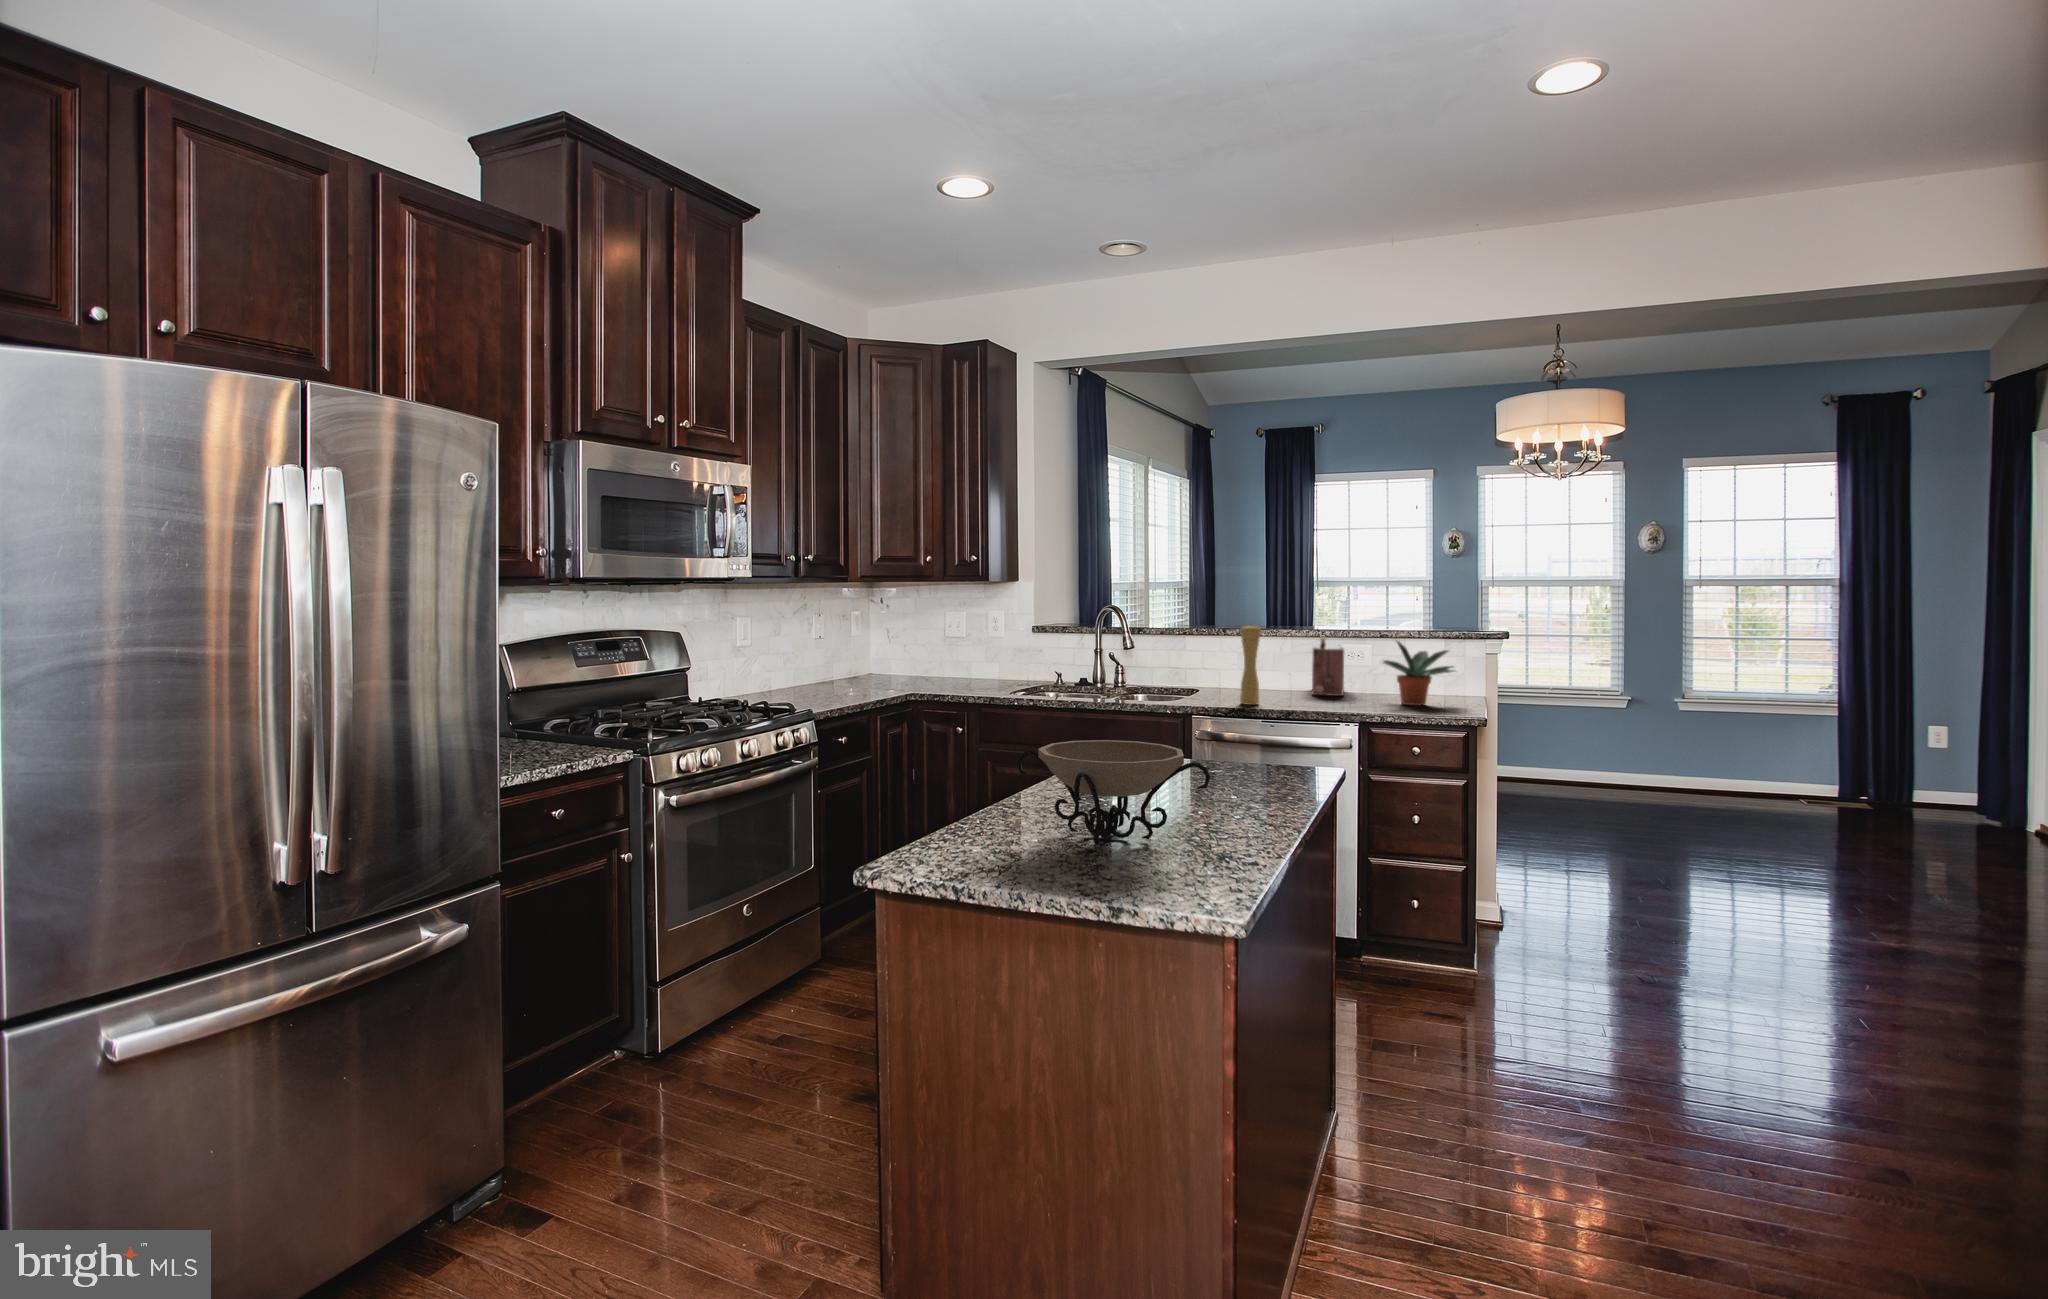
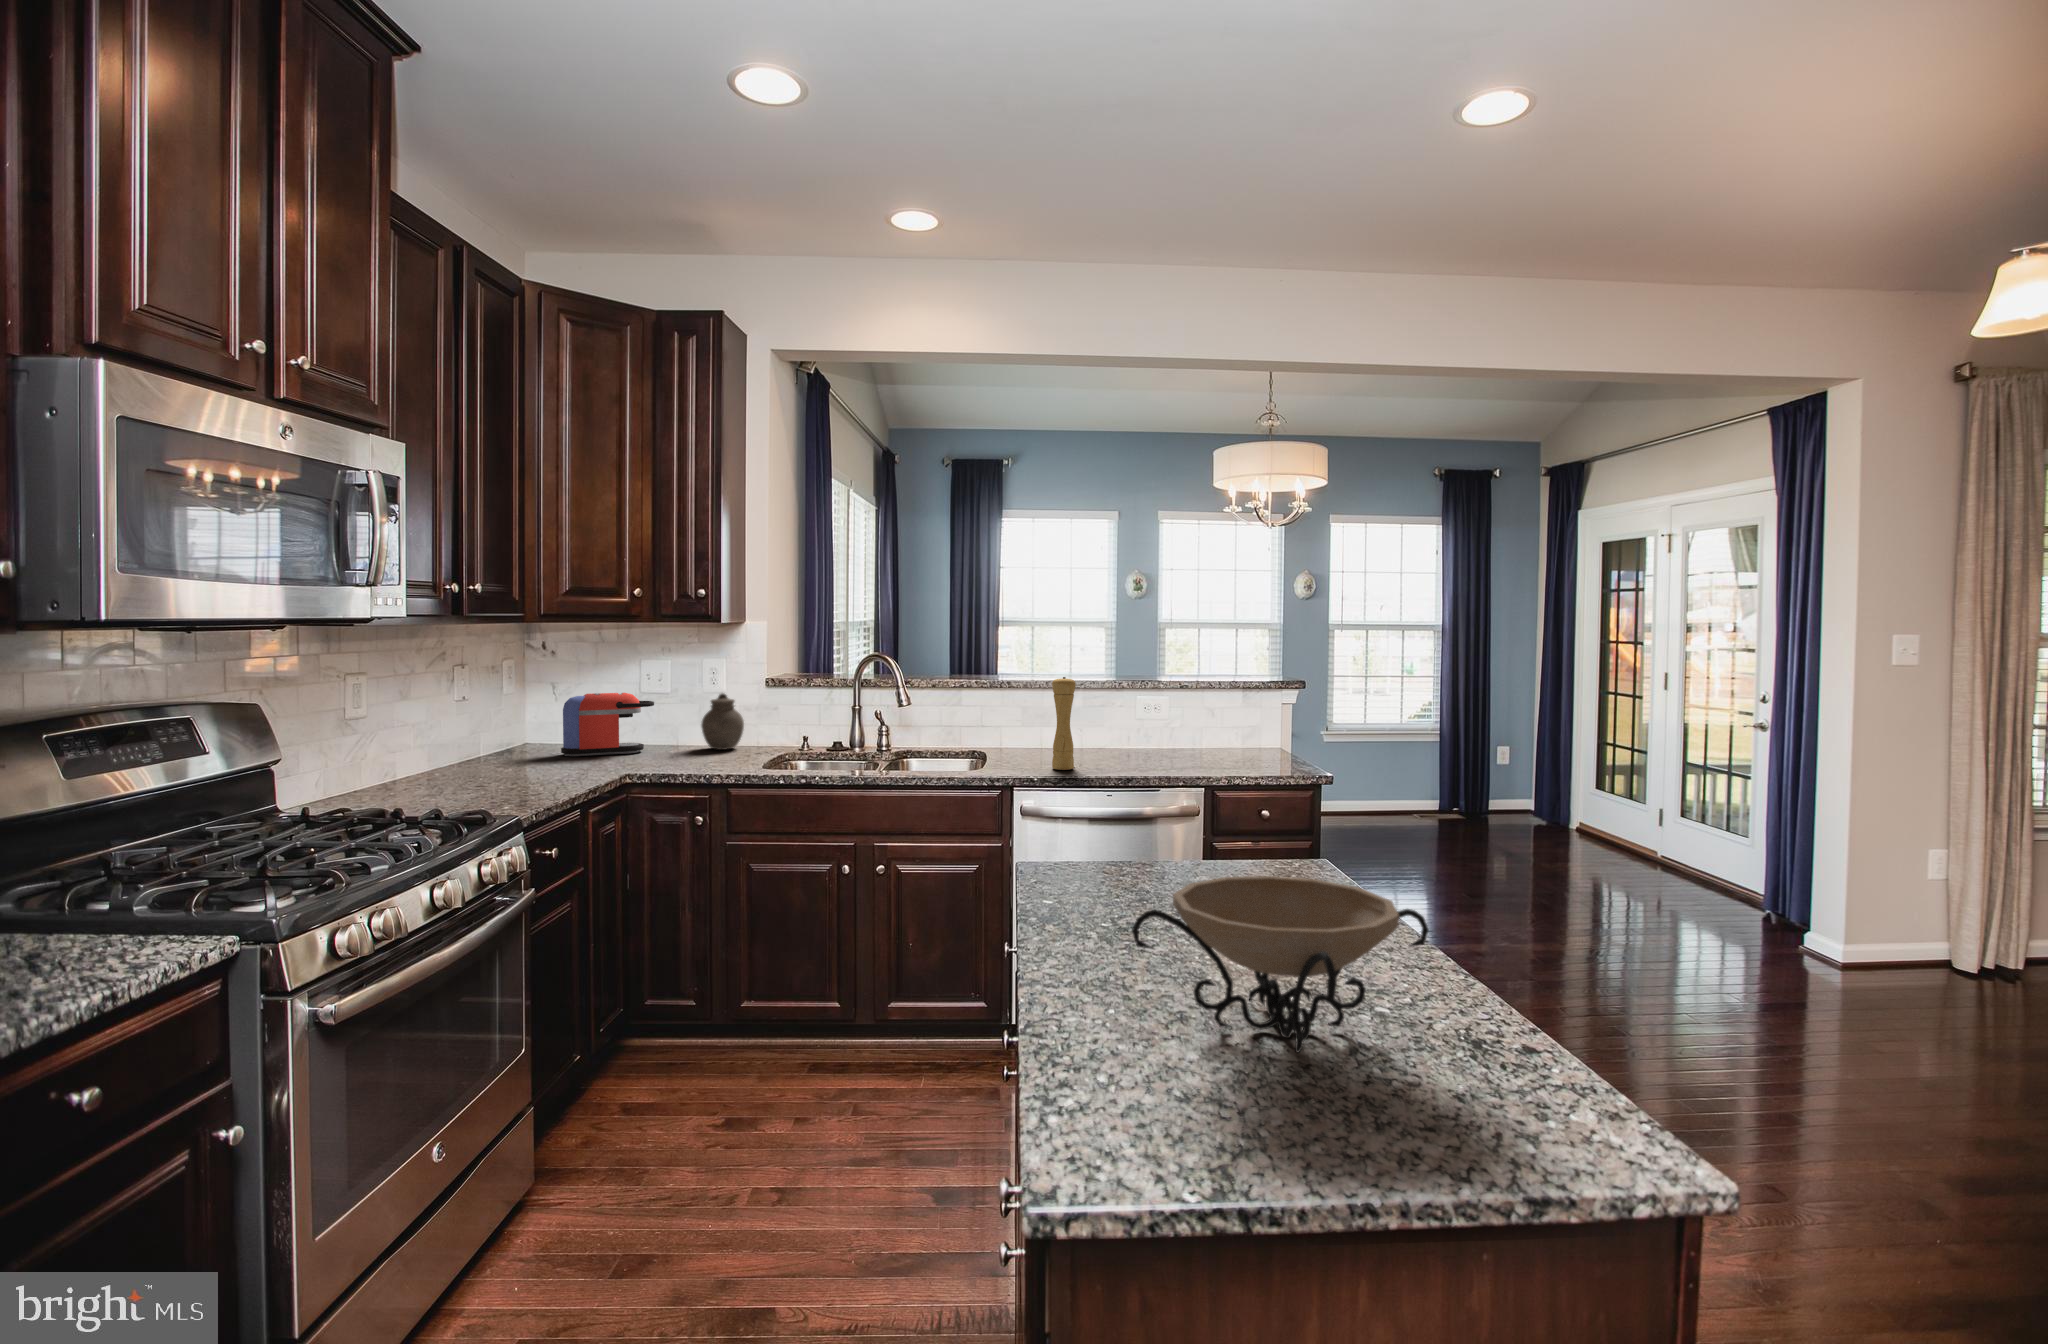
coffee maker: none [887,636,951,681] -> present [561,693,654,756]
jar: none [984,637,1016,681] -> present [701,693,744,750]
toaster: present [1312,637,1344,696] -> none [1094,686,1140,753]
potted plant: present [1383,641,1454,706] -> none [1180,690,1266,761]

